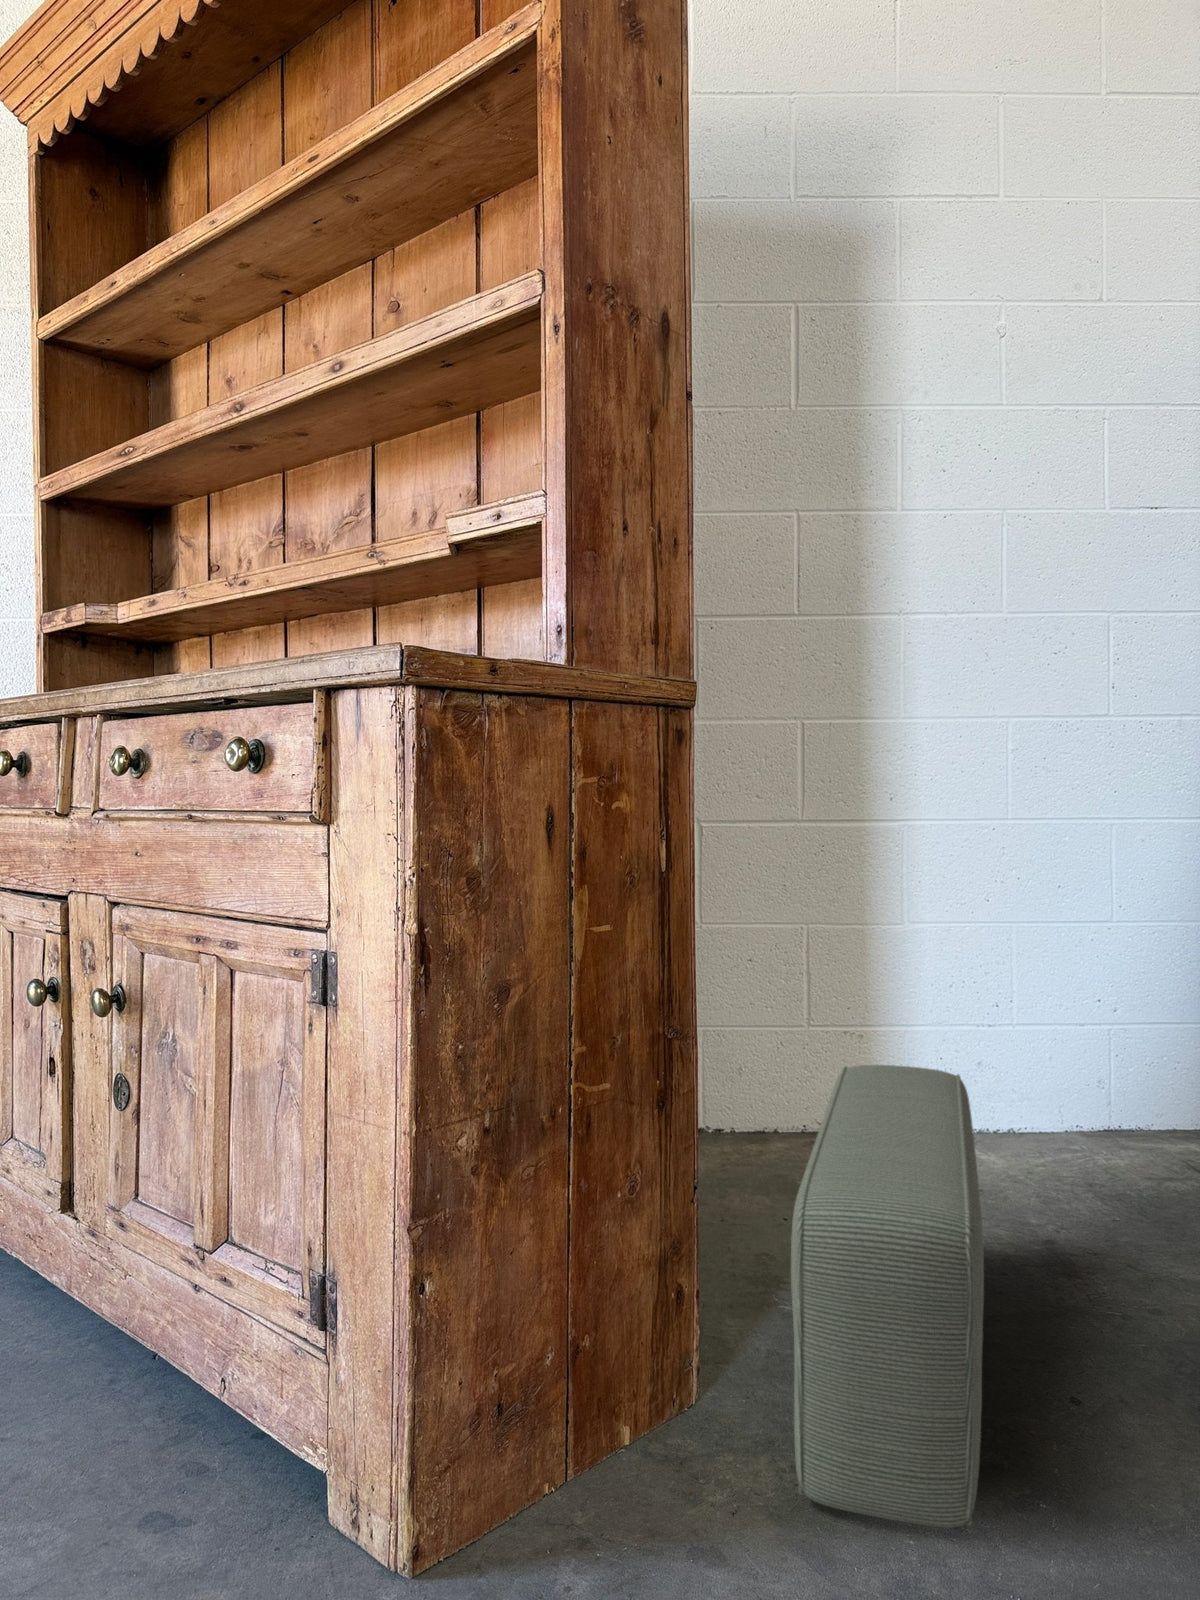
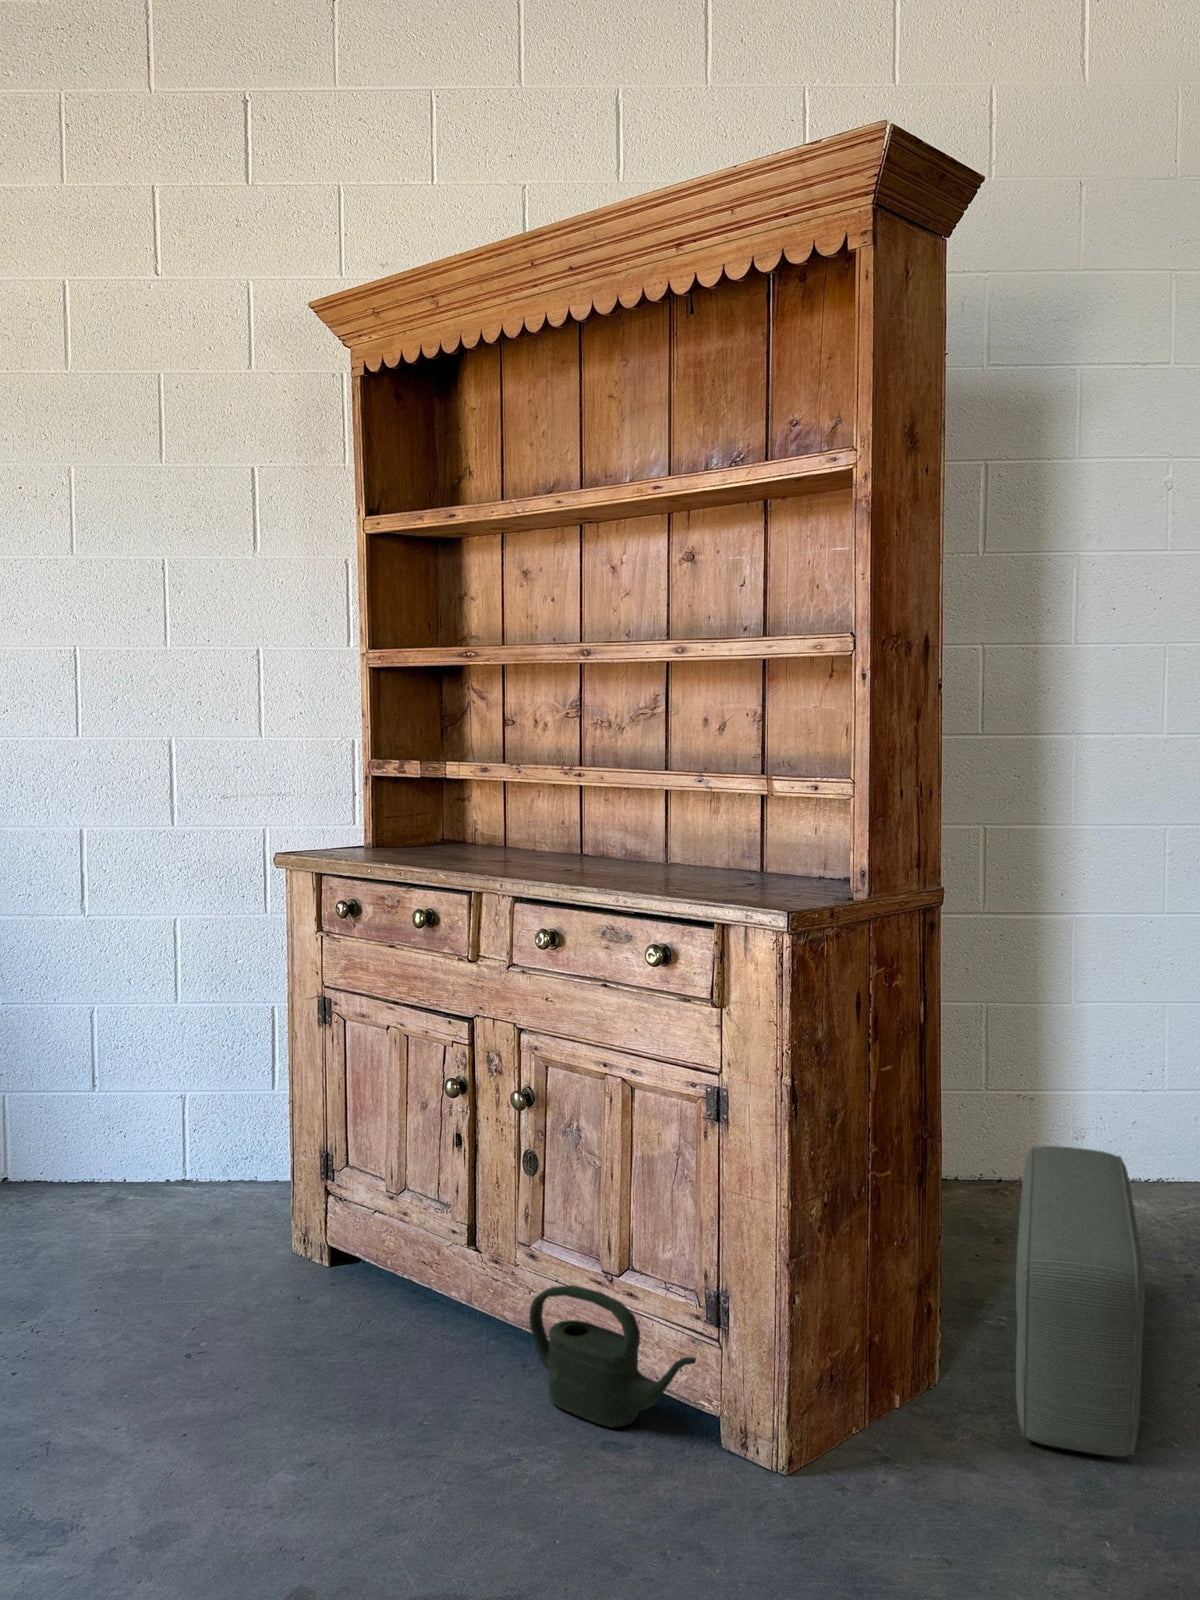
watering can: none [83,1267,280,1493] -> present [529,1285,696,1428]

